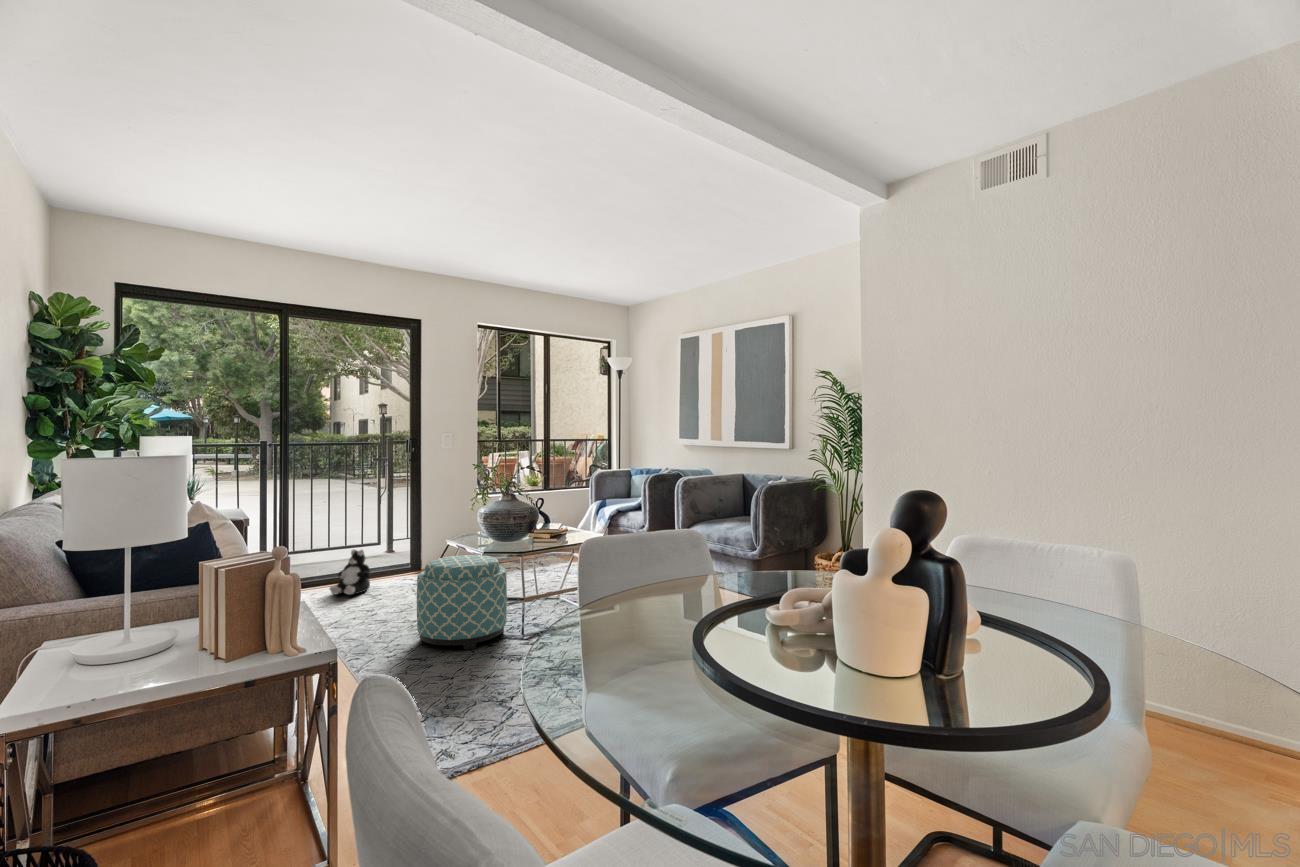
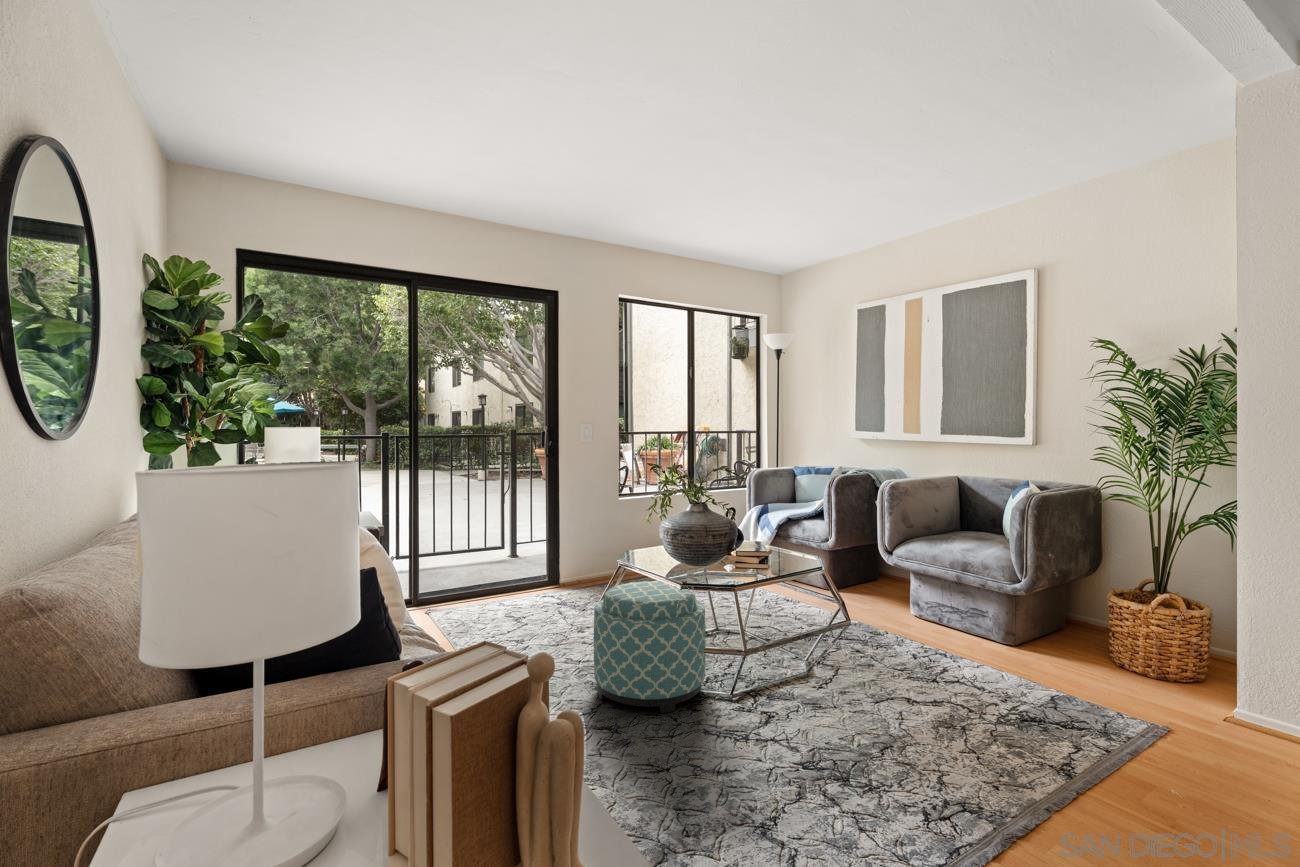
plush toy: present [330,550,371,595] -> none [468,561,513,616]

